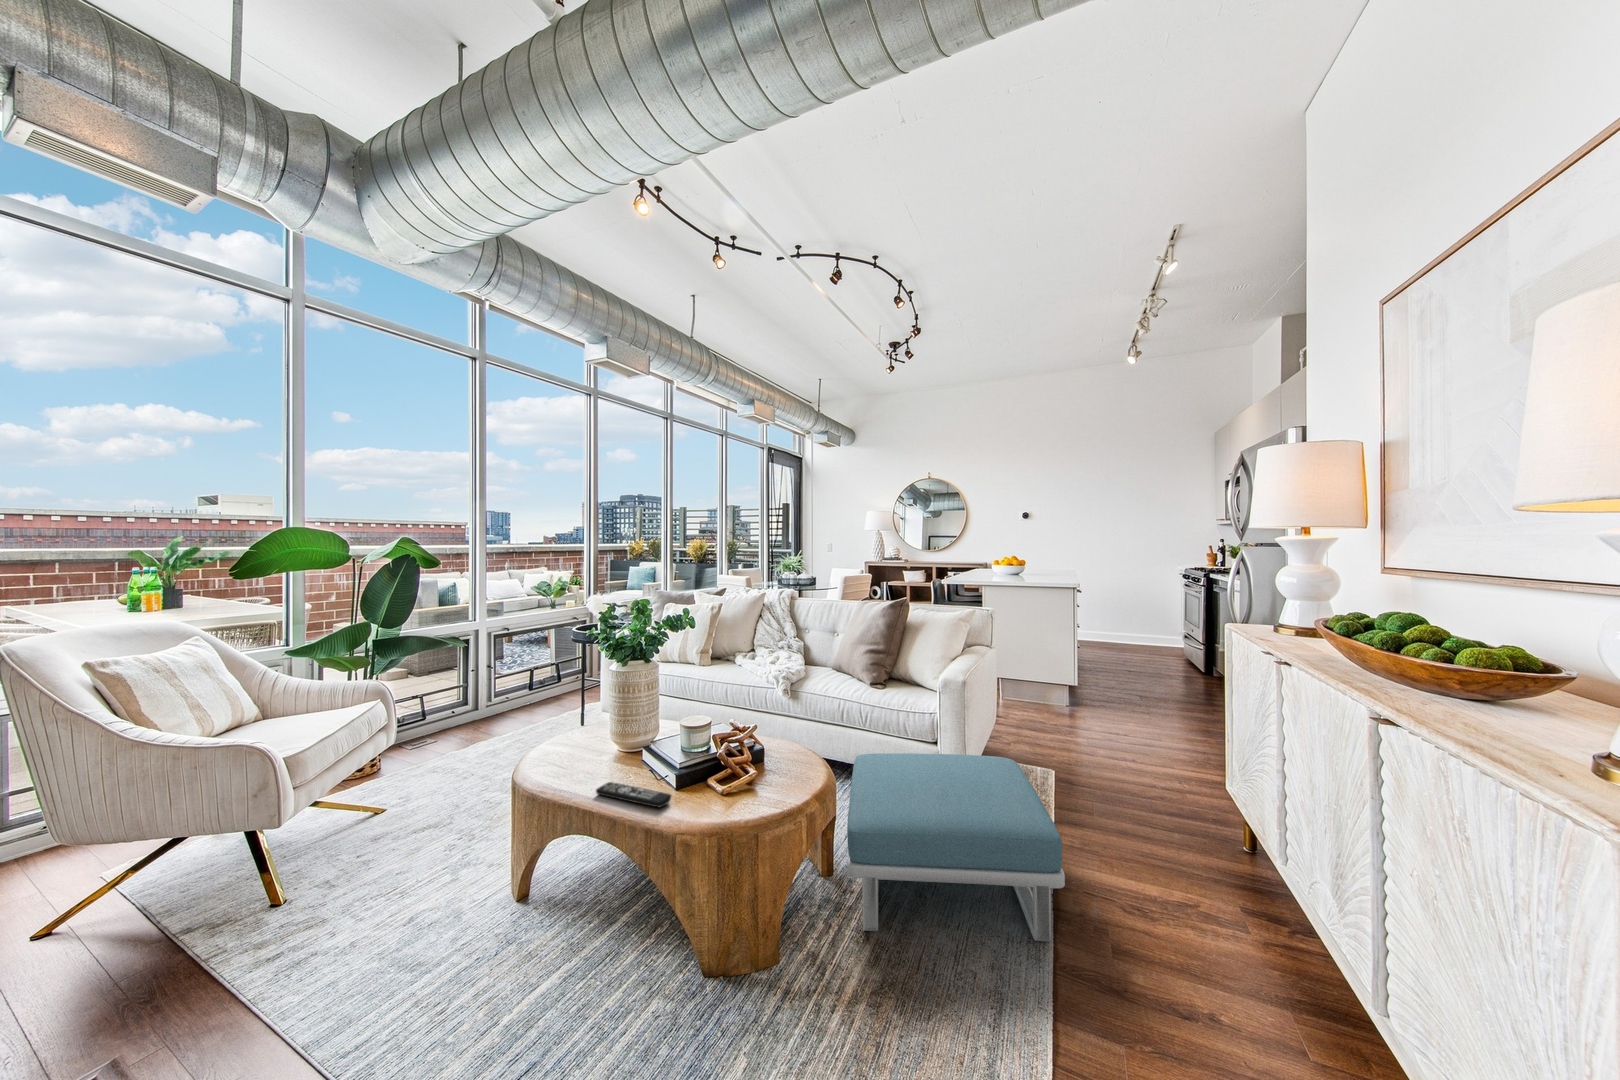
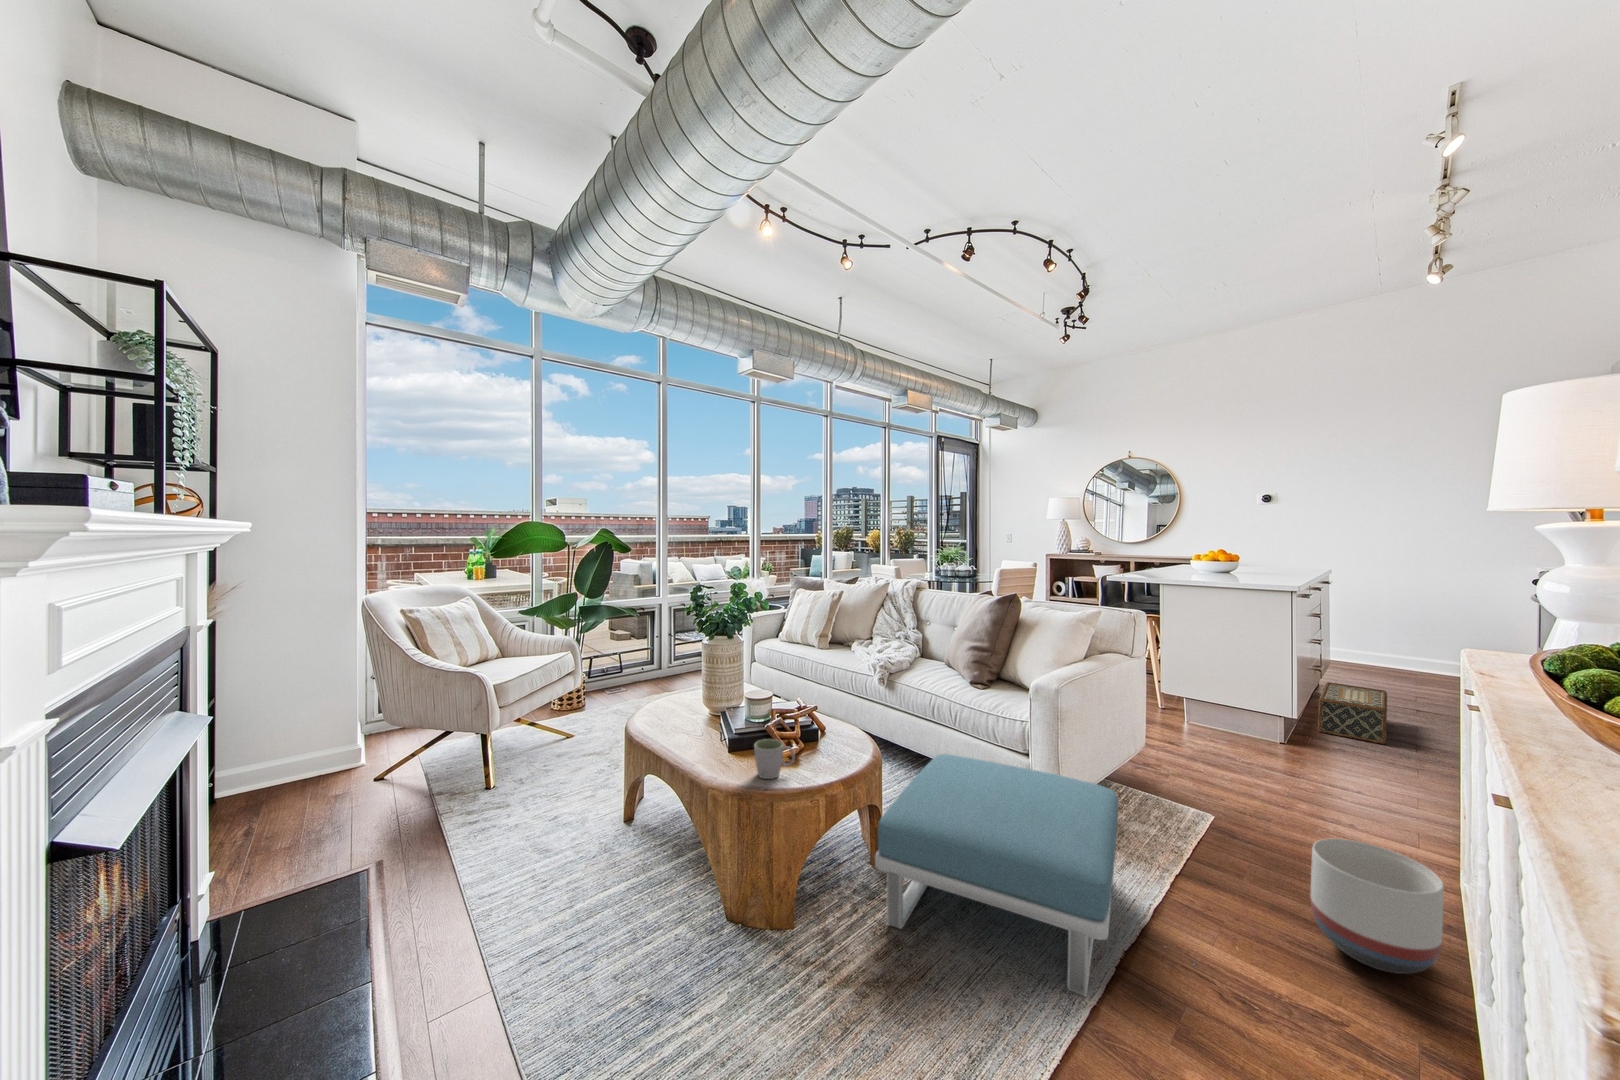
woven basket: none [1080,650,1126,693] -> present [1318,682,1387,744]
planter: none [1156,766,1241,858] -> present [1310,839,1444,974]
mug: none [714,767,757,811] -> present [754,739,795,779]
remote control: present [596,782,671,807] -> none [671,736,724,764]

